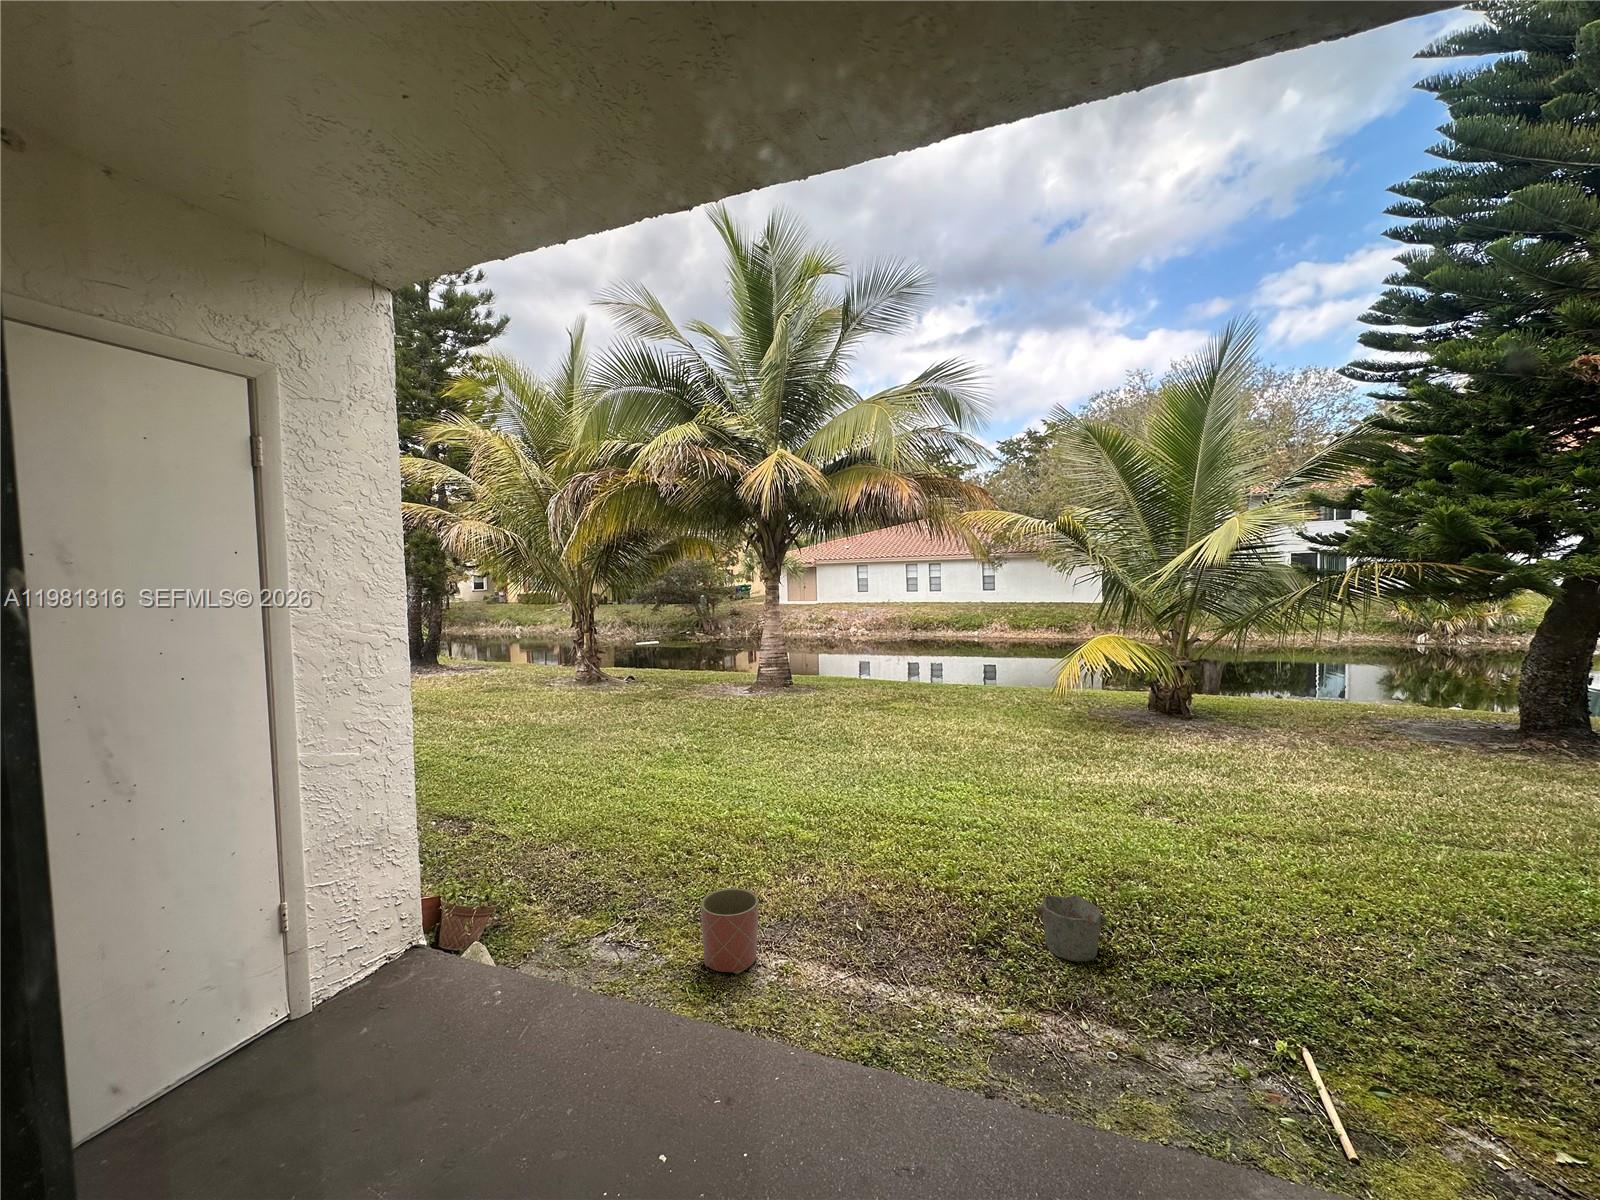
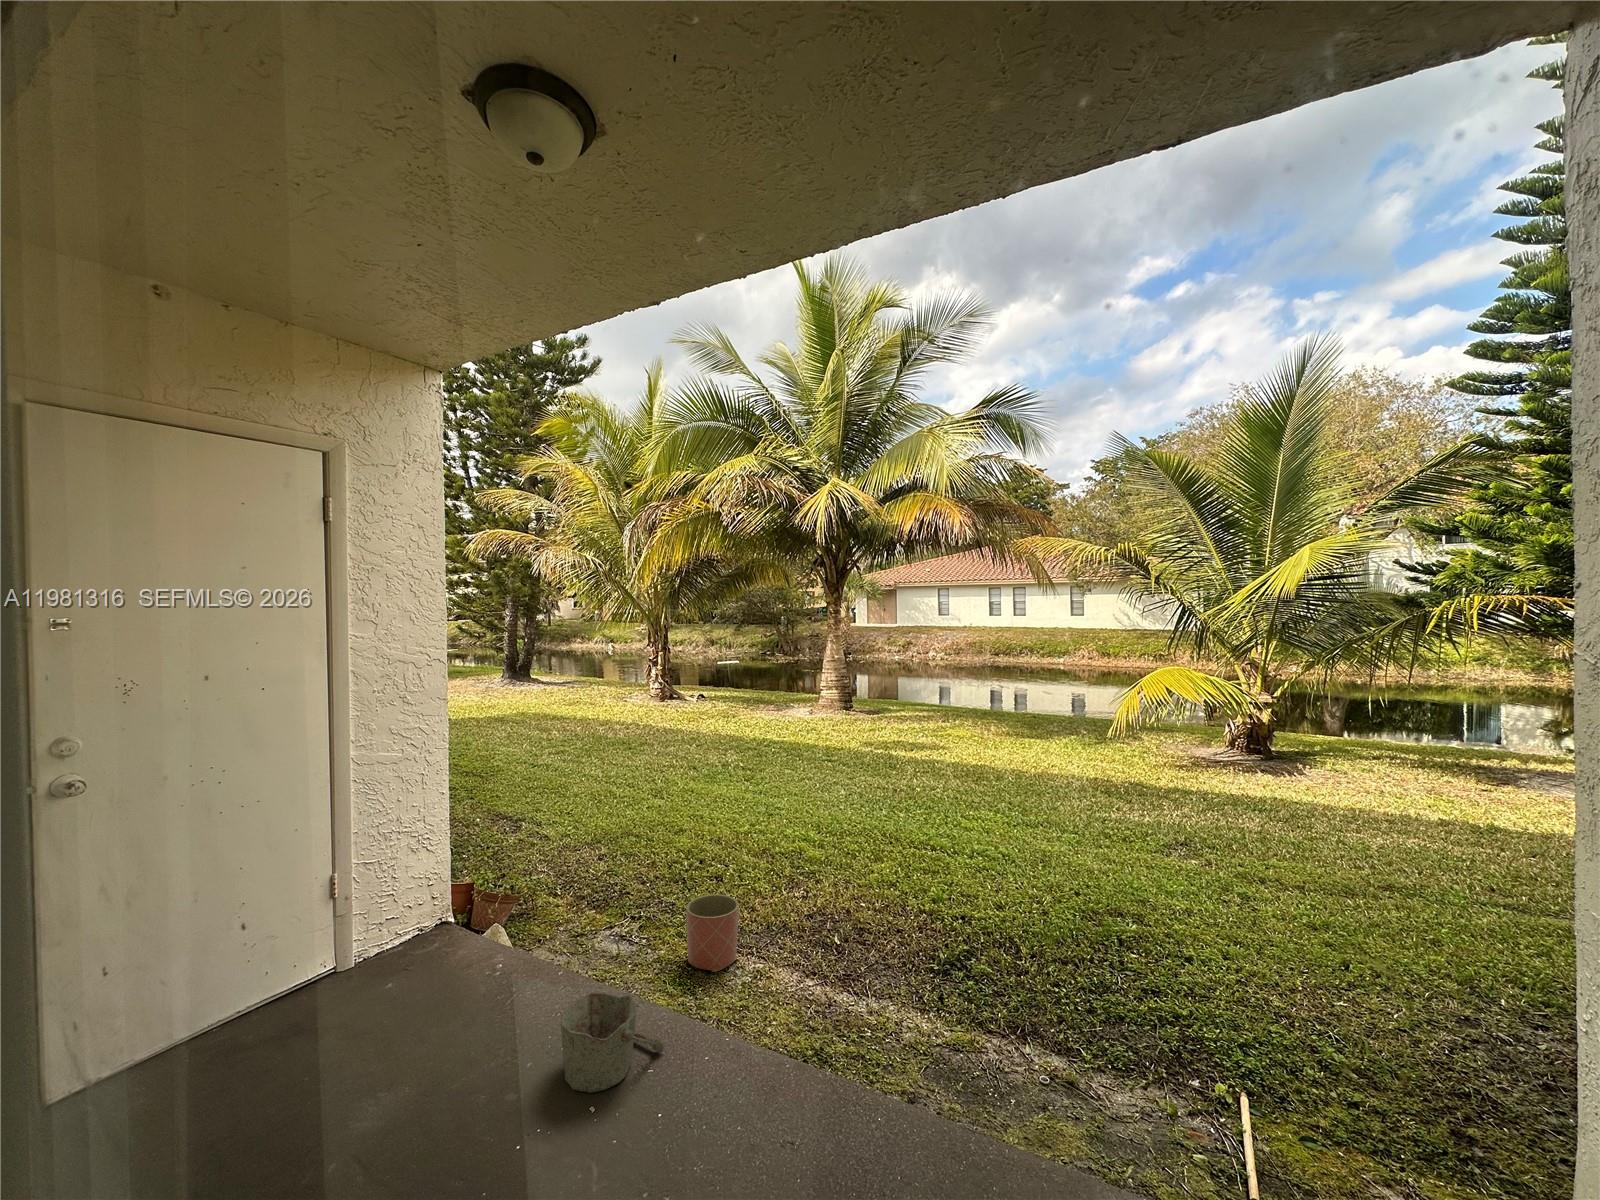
bucket: present [1037,895,1107,962] -> present [561,993,665,1093]

